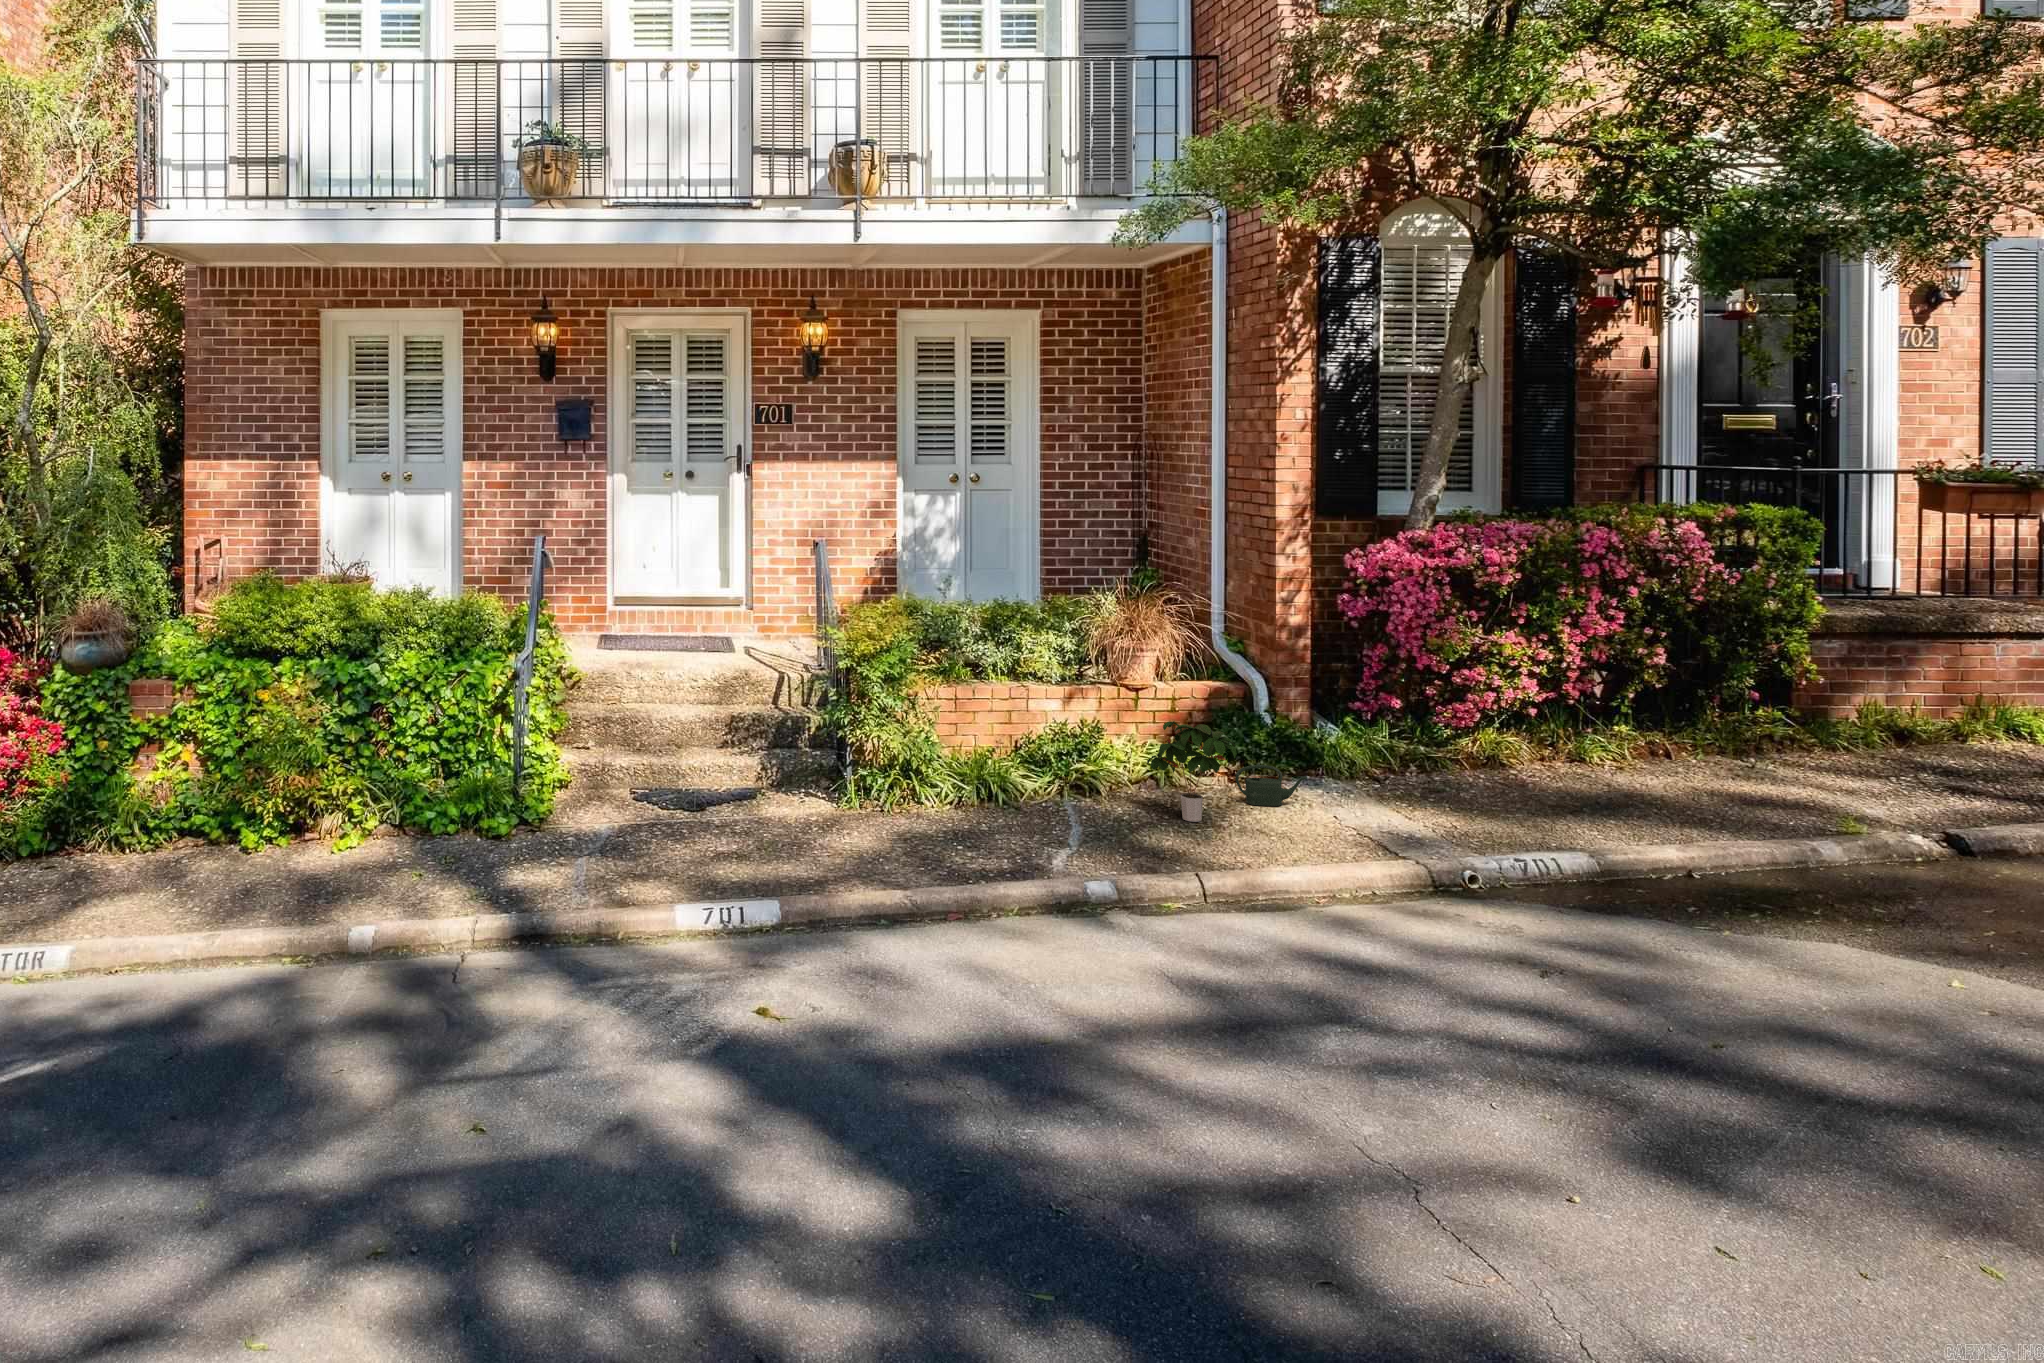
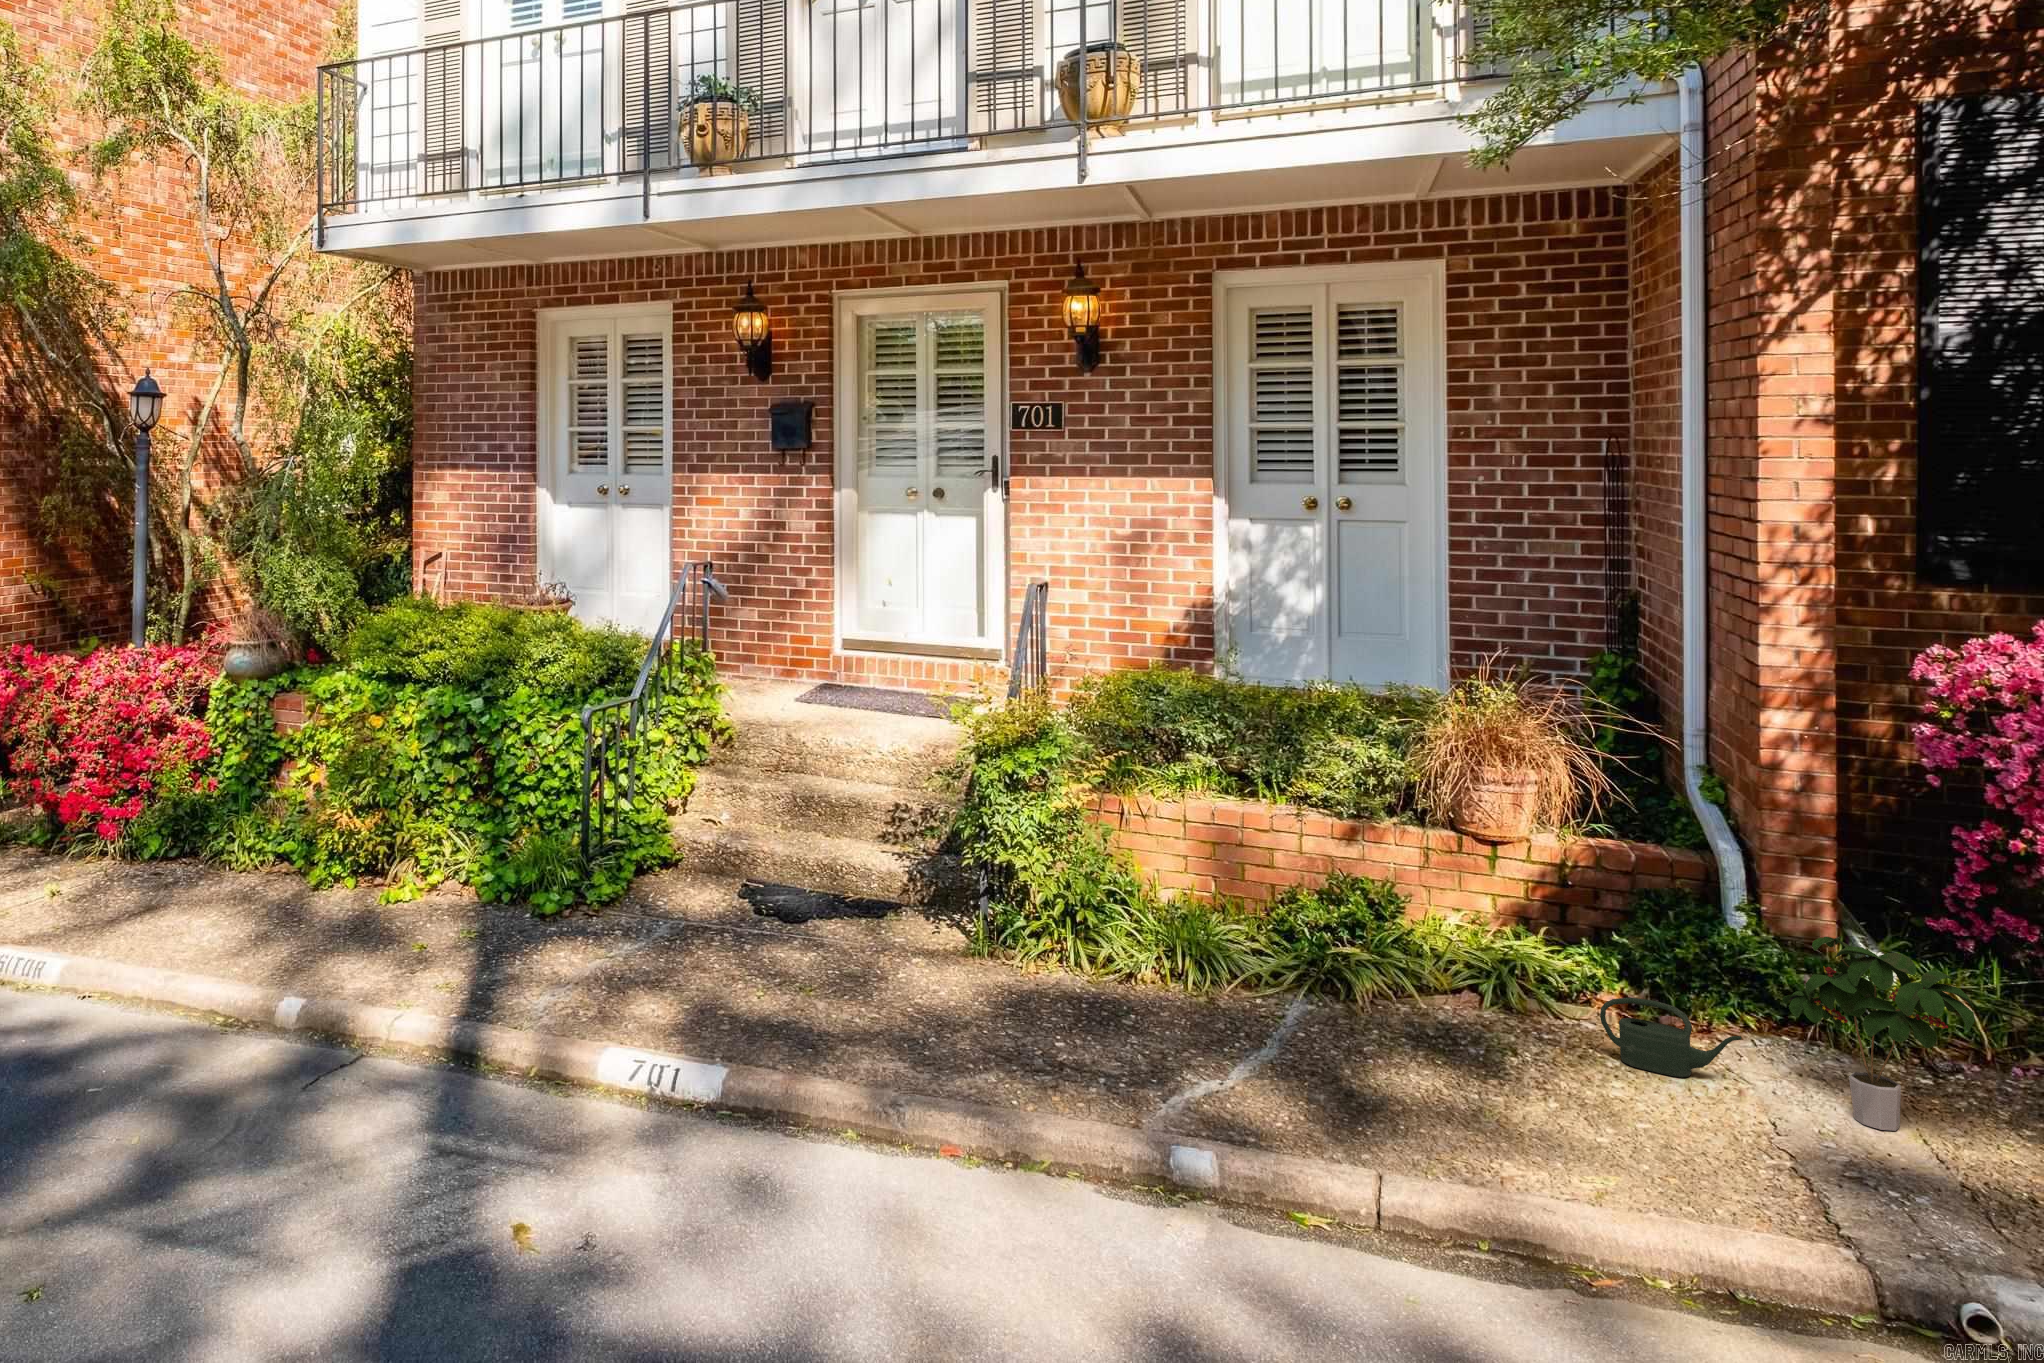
potted plant: present [1147,721,1237,822] -> present [1782,937,1975,1131]

